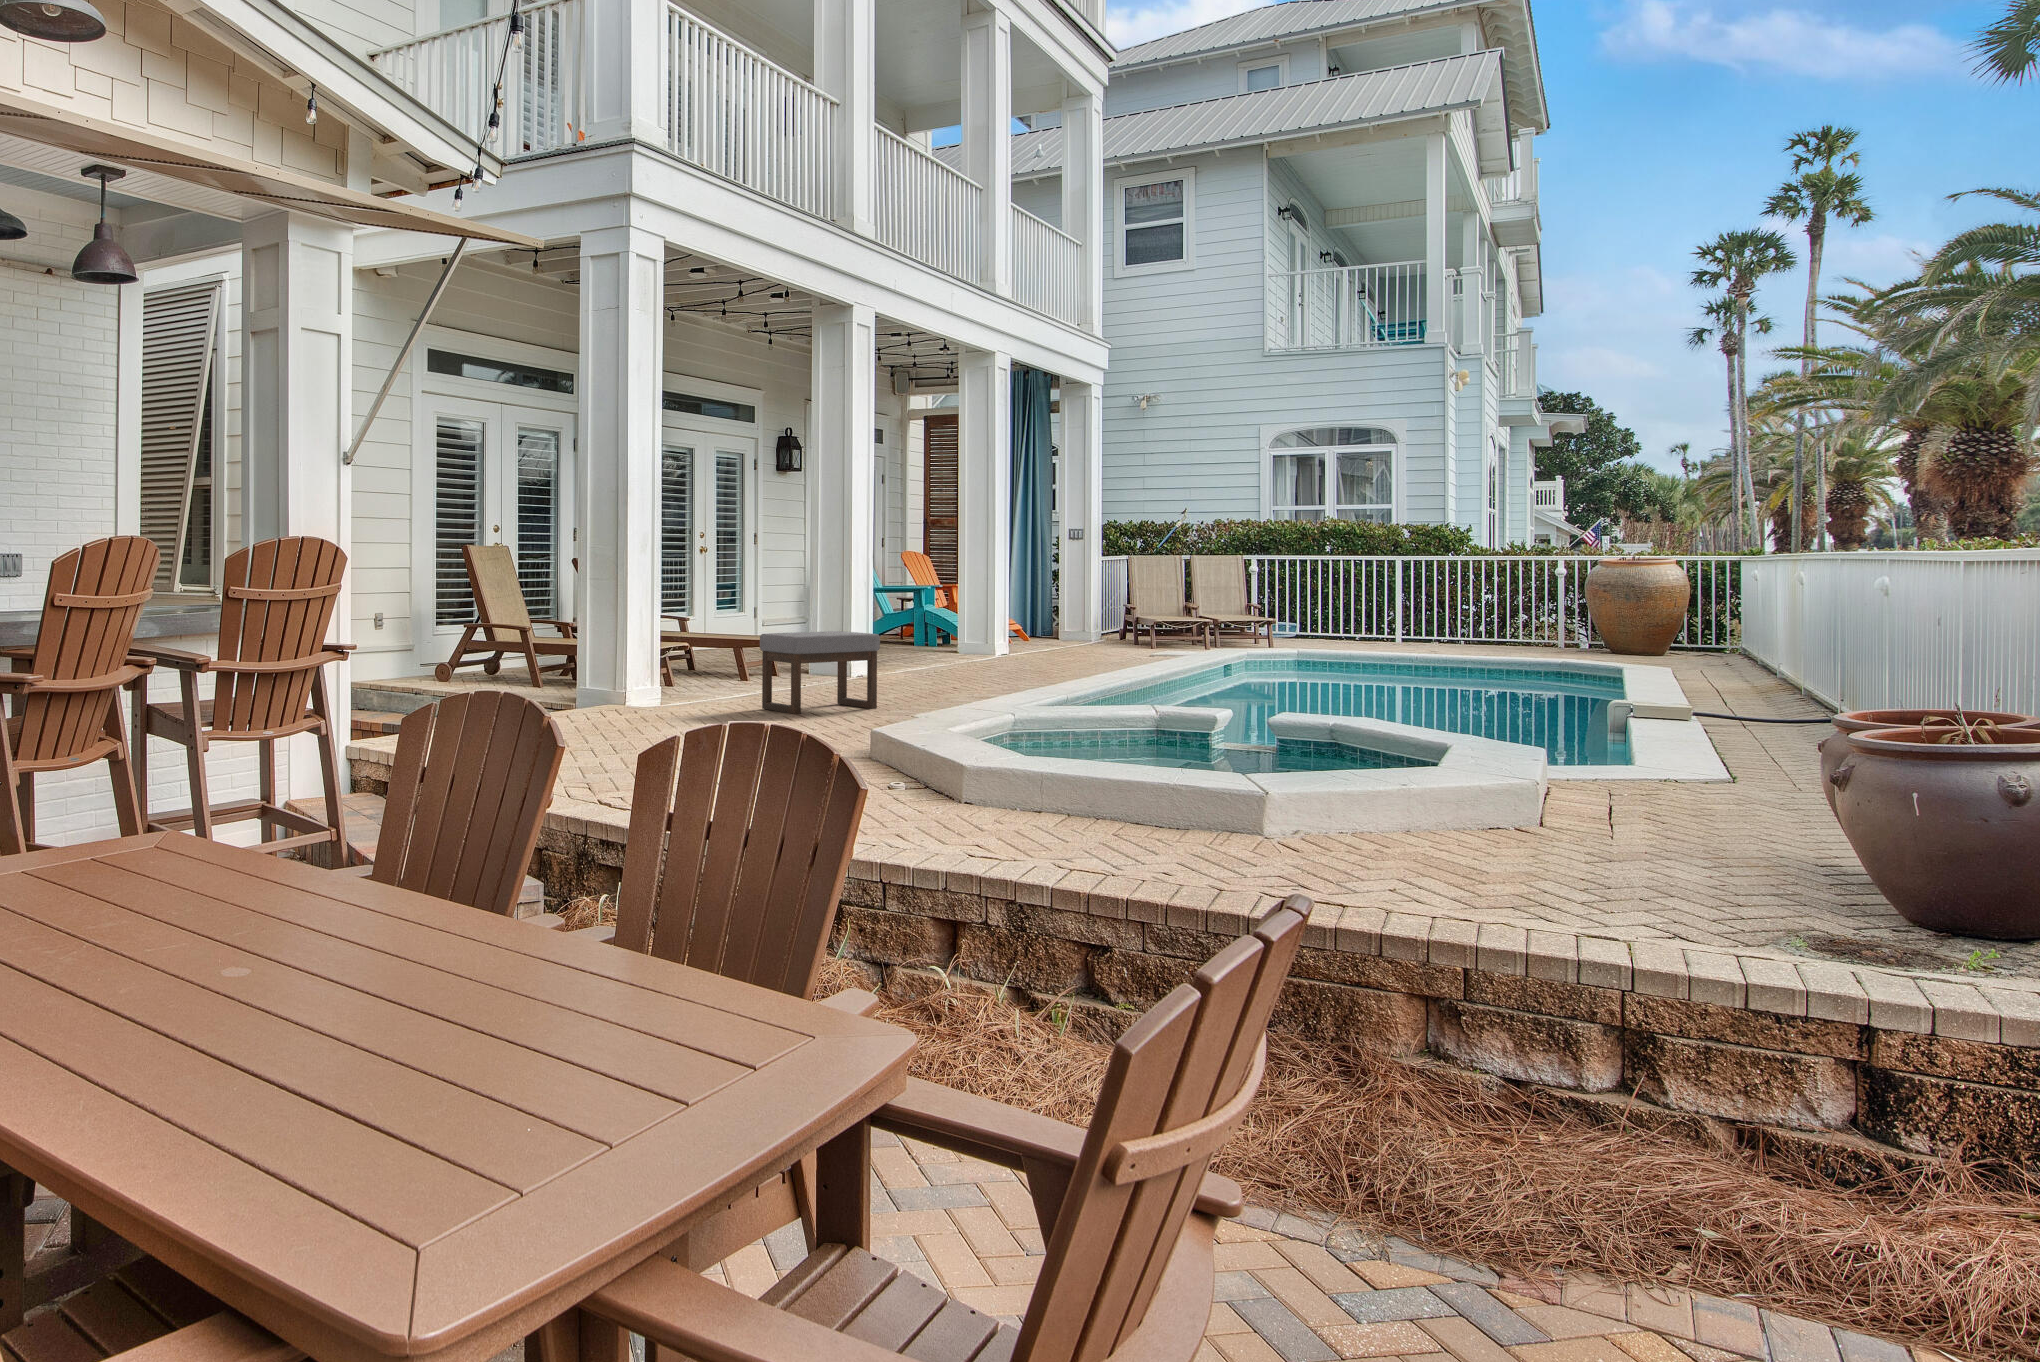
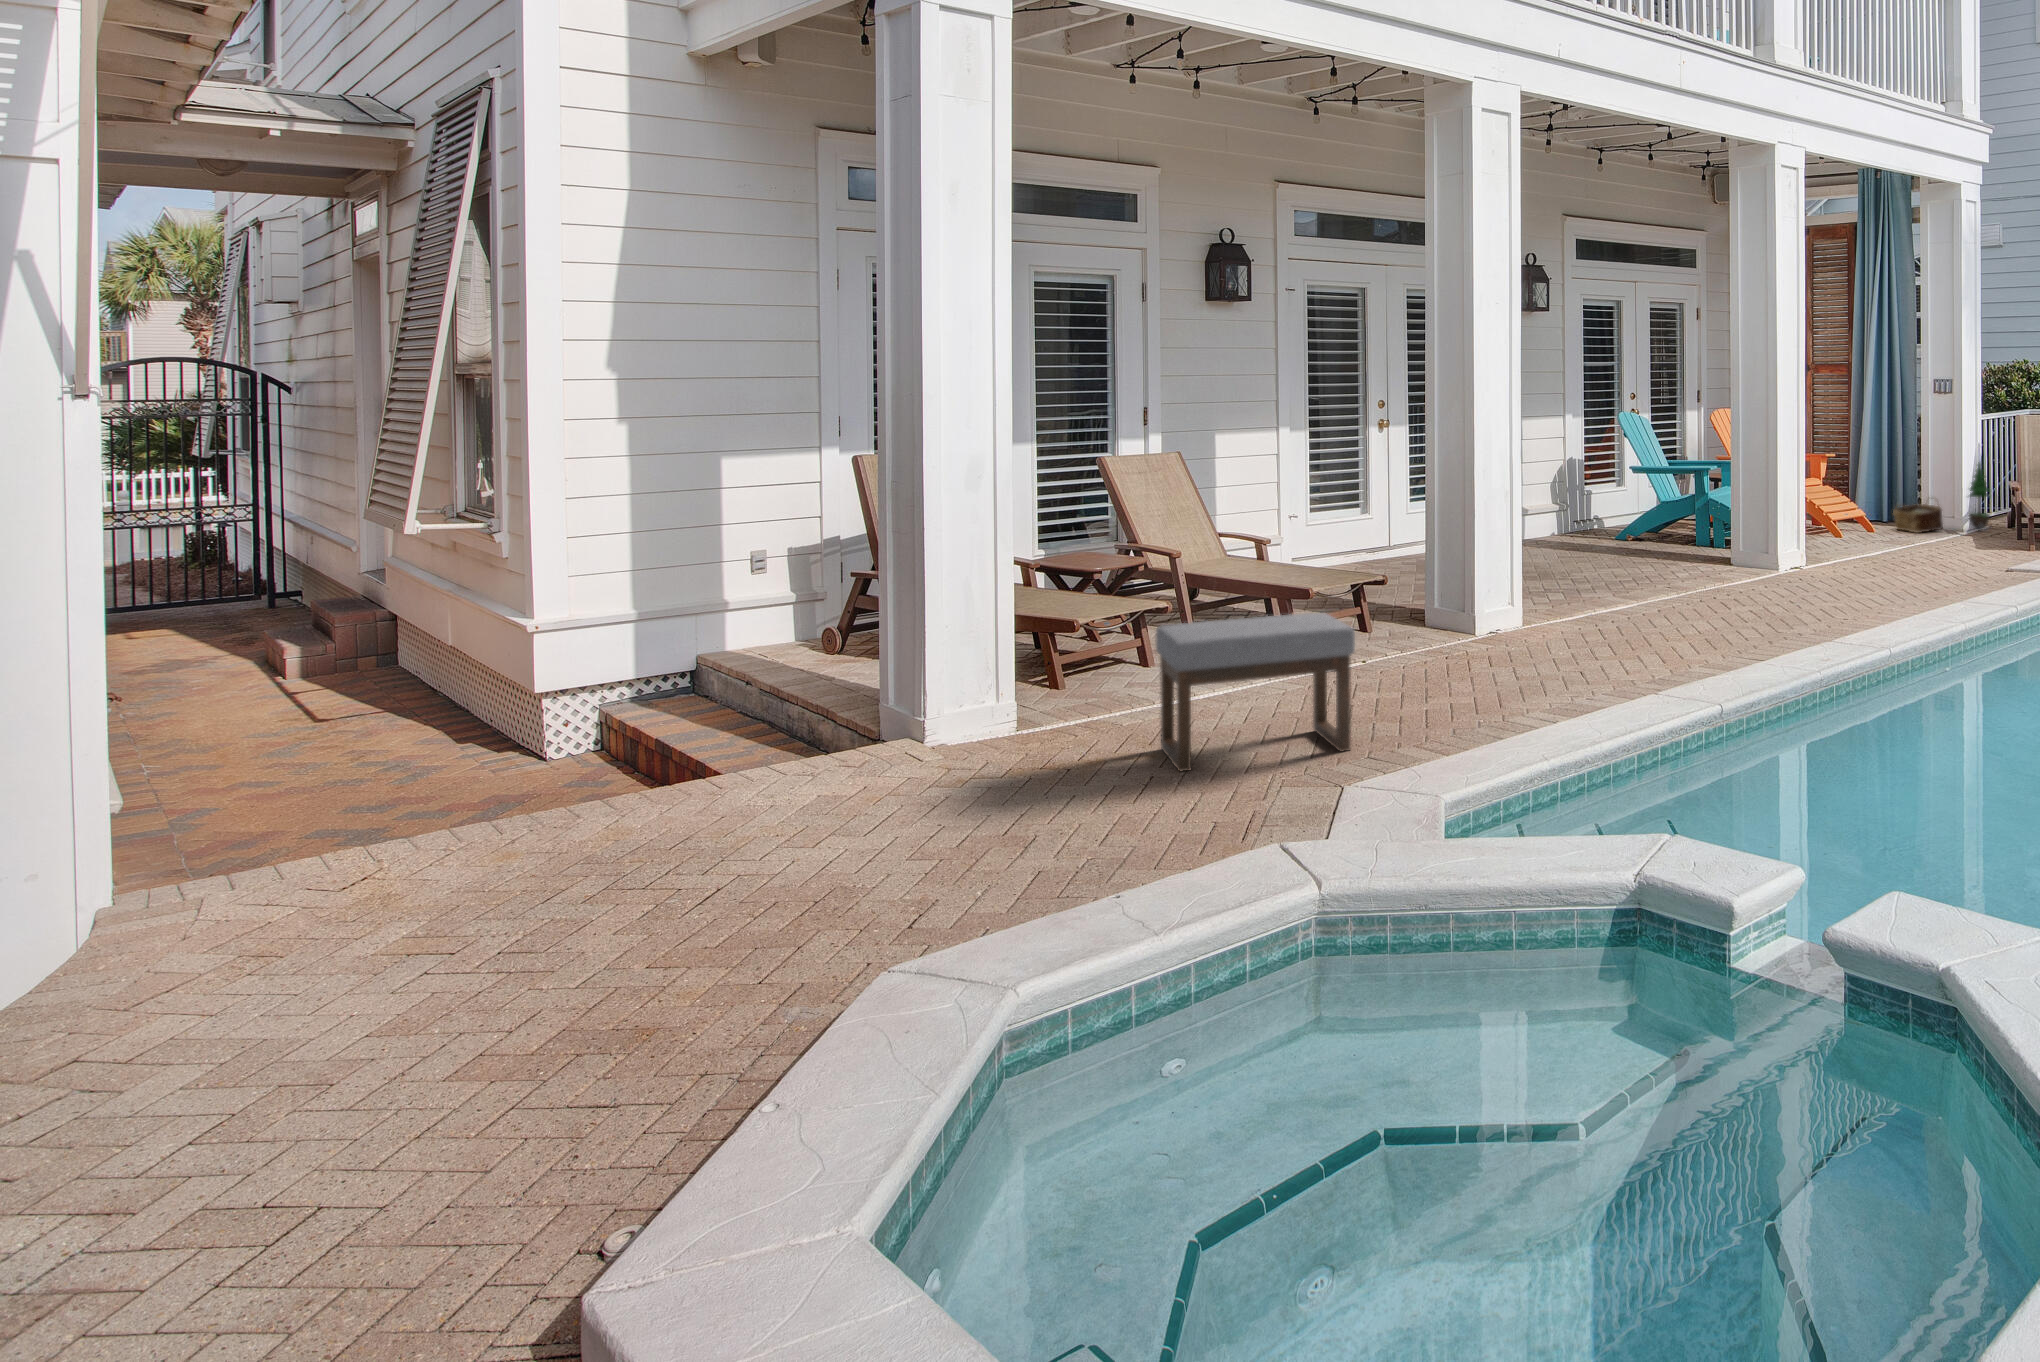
potted tree: none [1094,590,1114,643] -> present [1969,462,1990,530]
woven basket: none [1041,618,1078,644] -> present [1893,497,1943,533]

